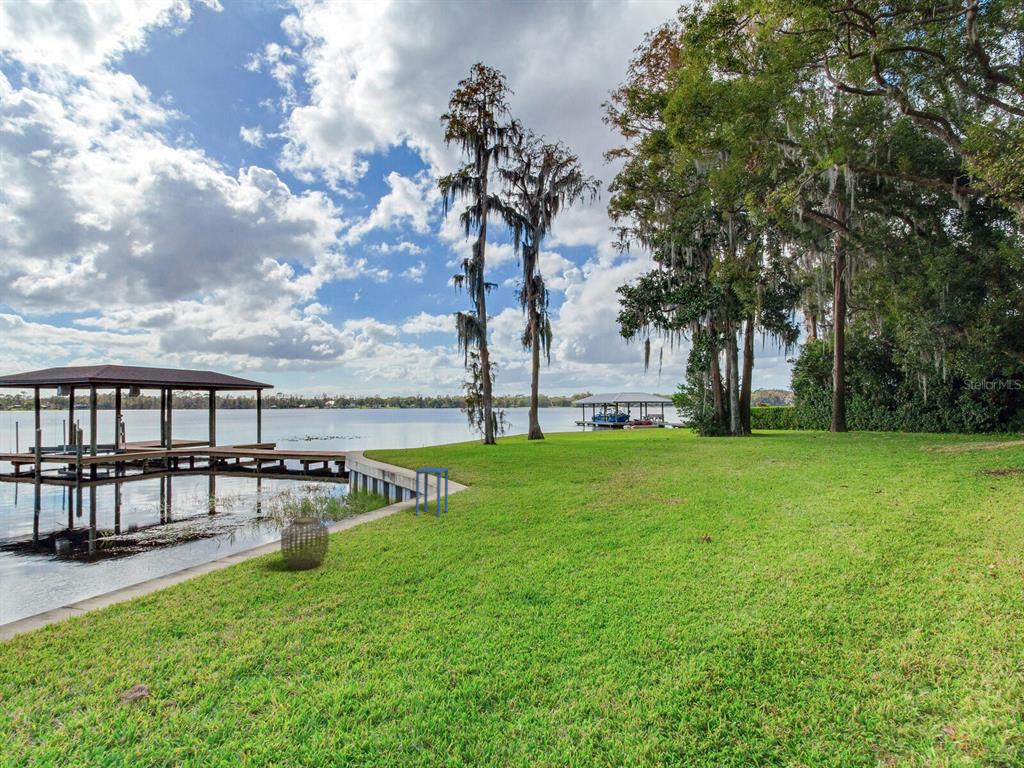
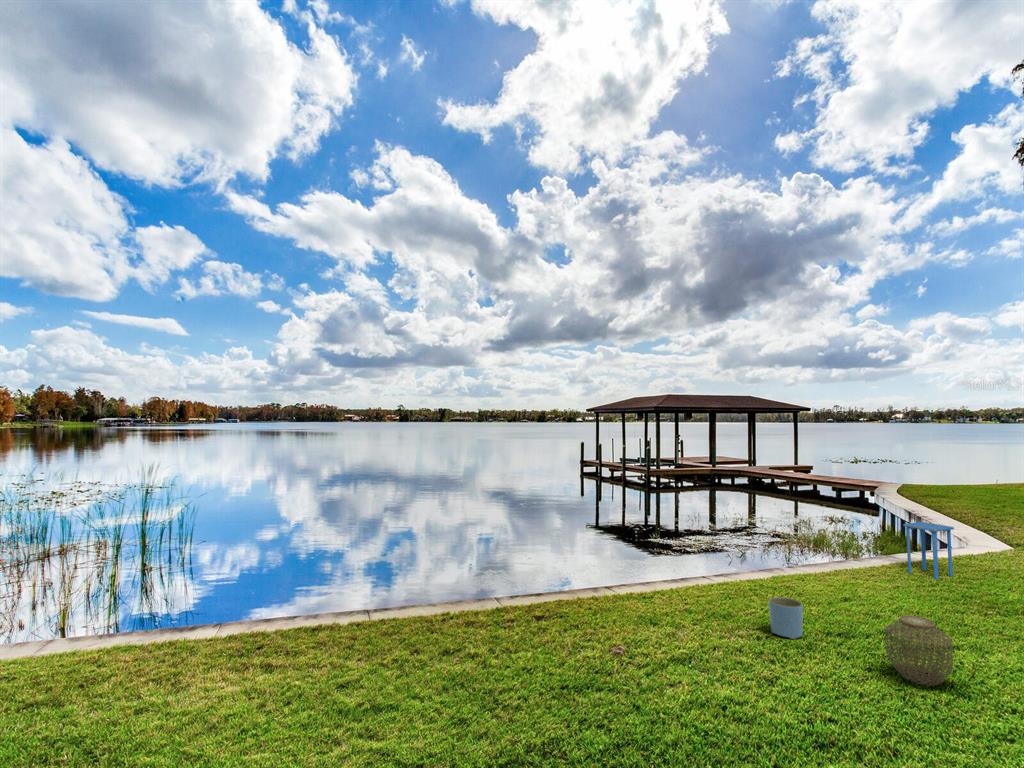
woven basket: present [281,517,329,569] -> present [885,615,954,686]
planter: none [332,554,369,600] -> present [769,597,803,639]

